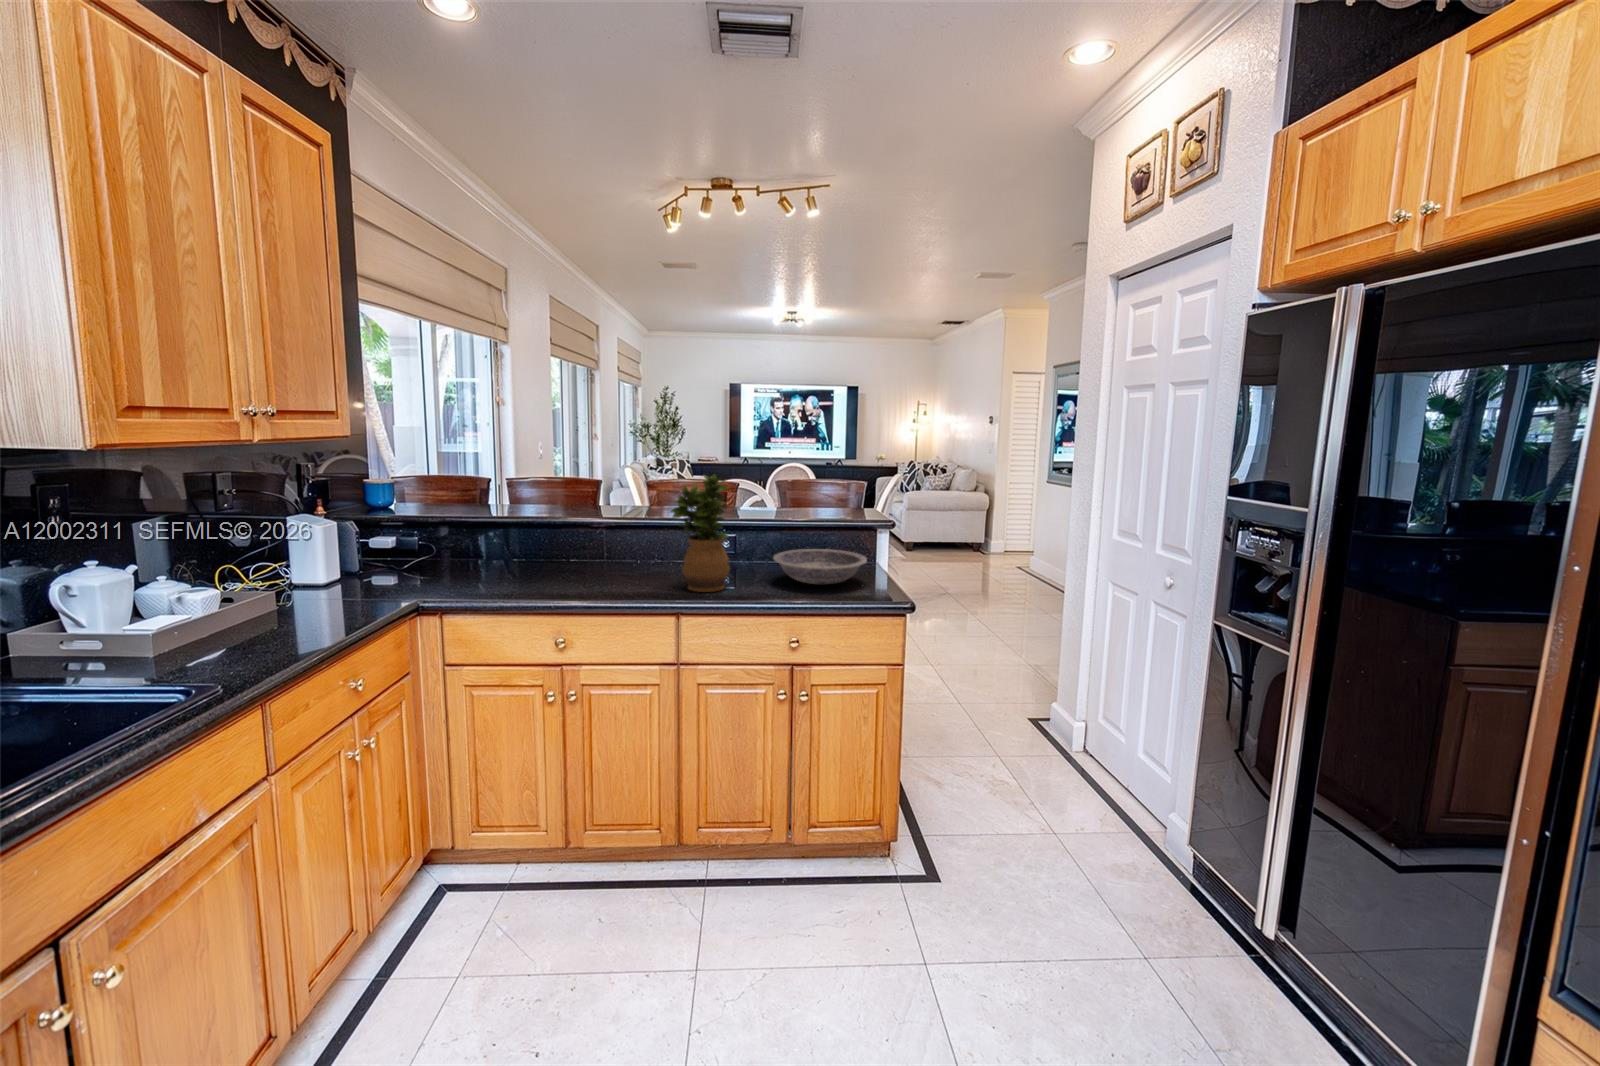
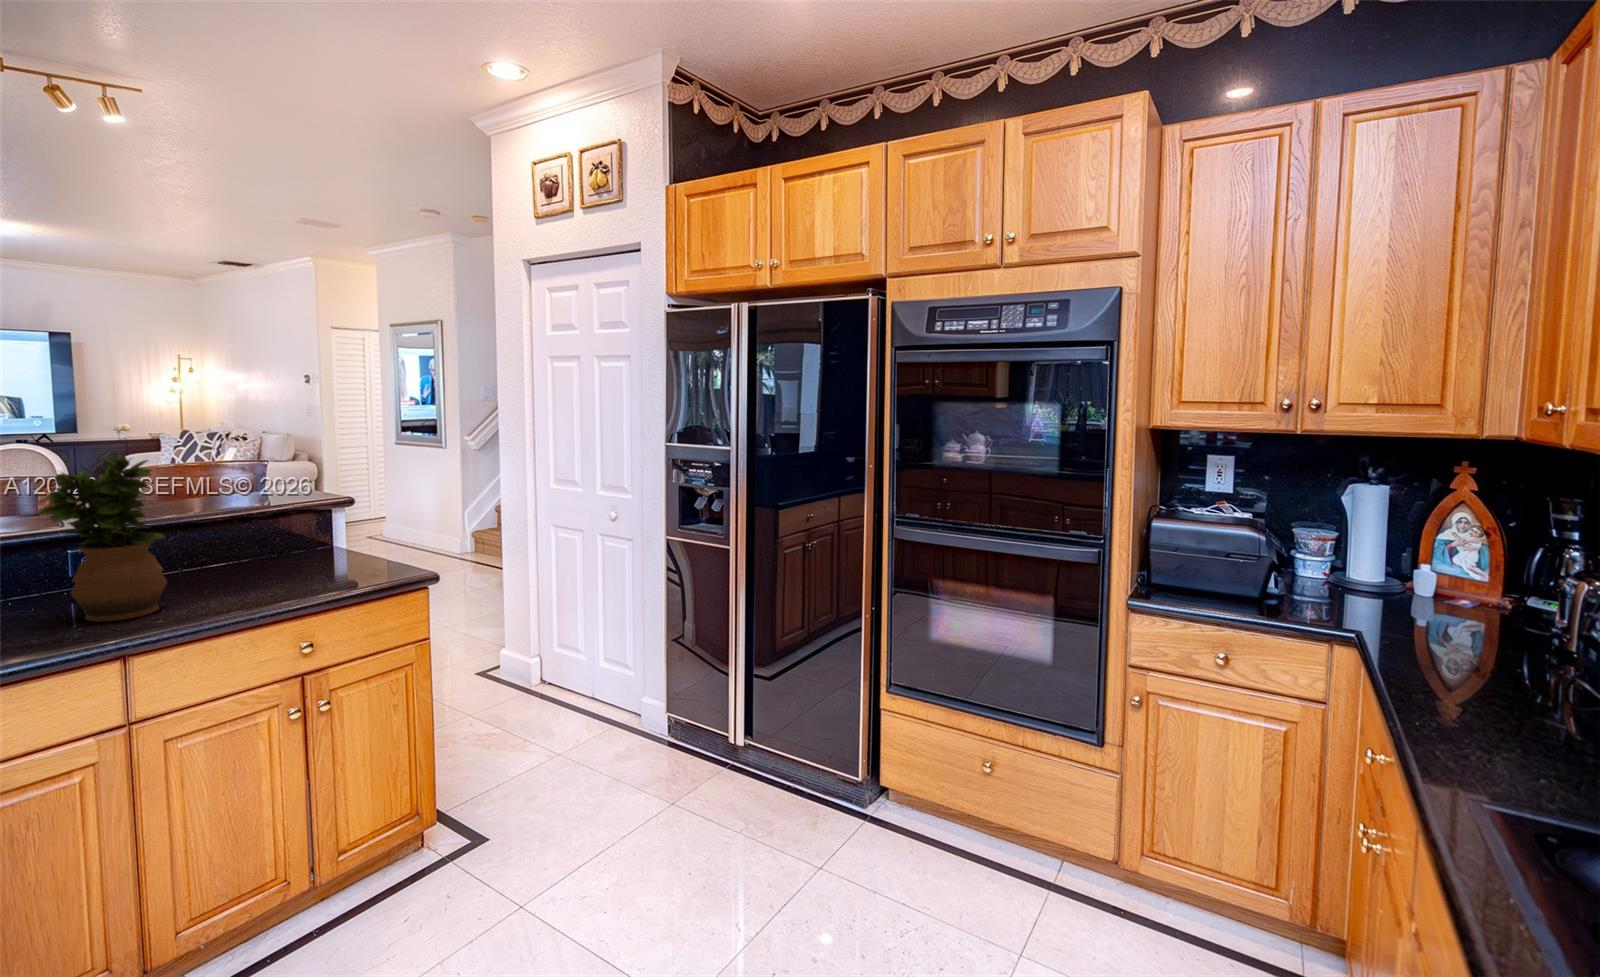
bowl: present [774,549,867,585] -> none [220,535,360,578]

